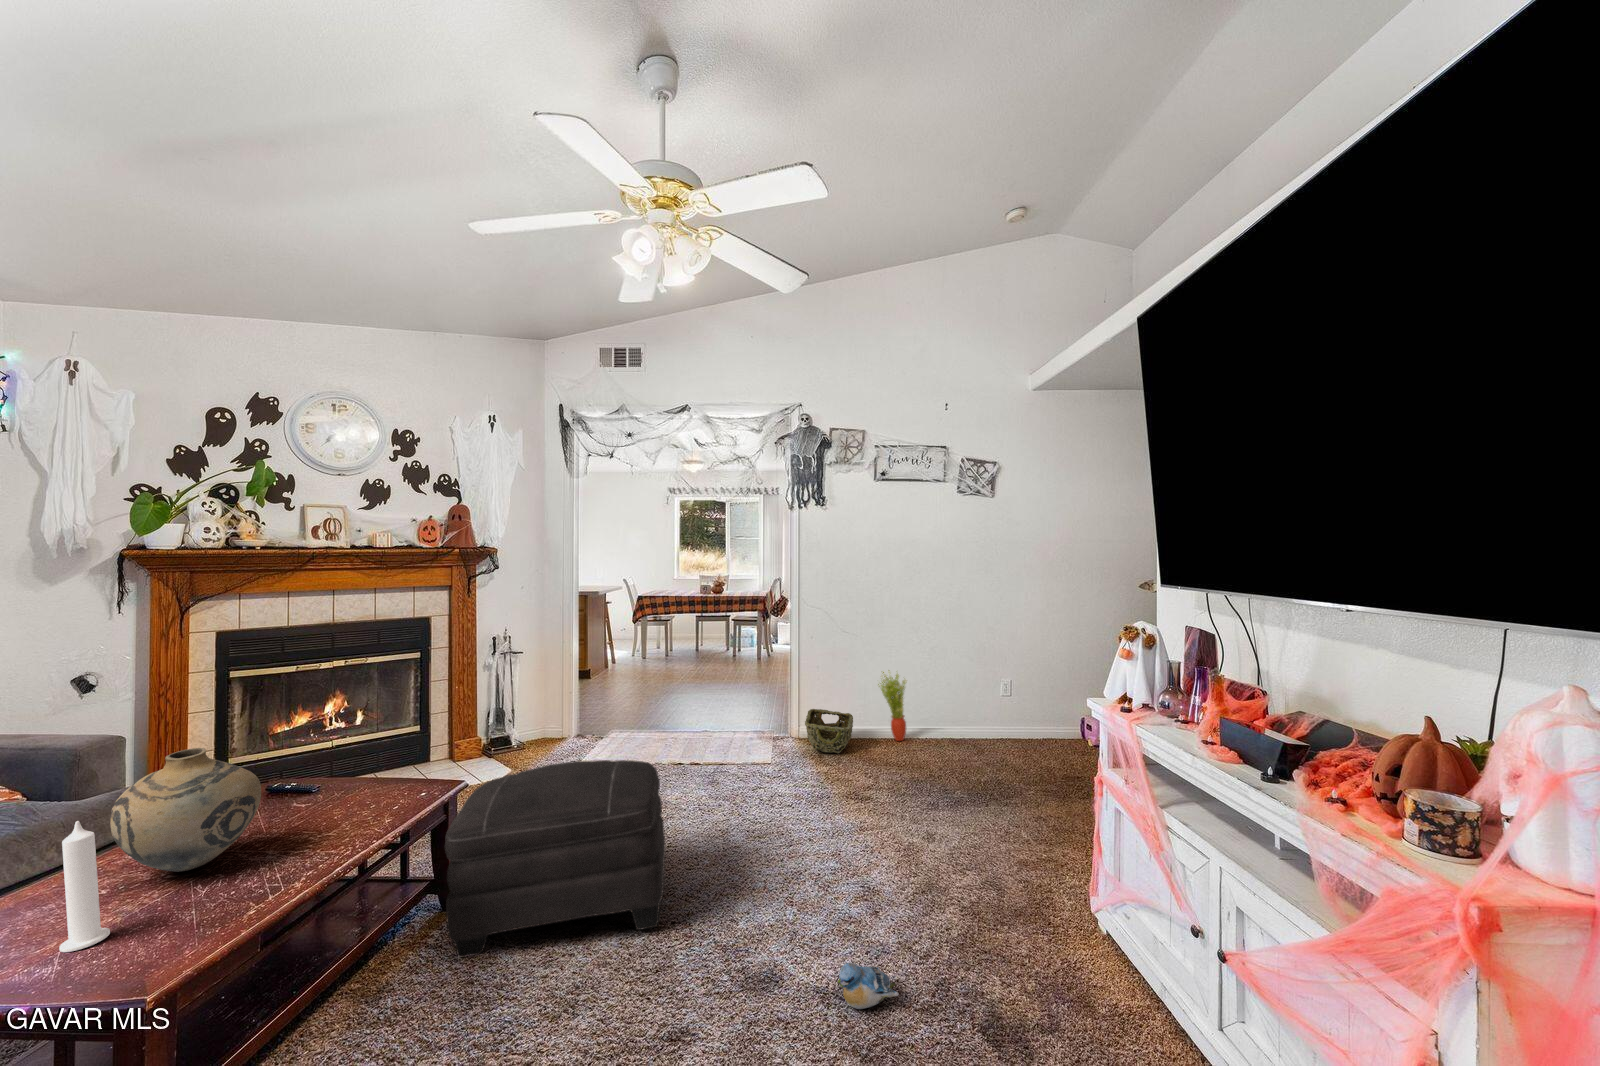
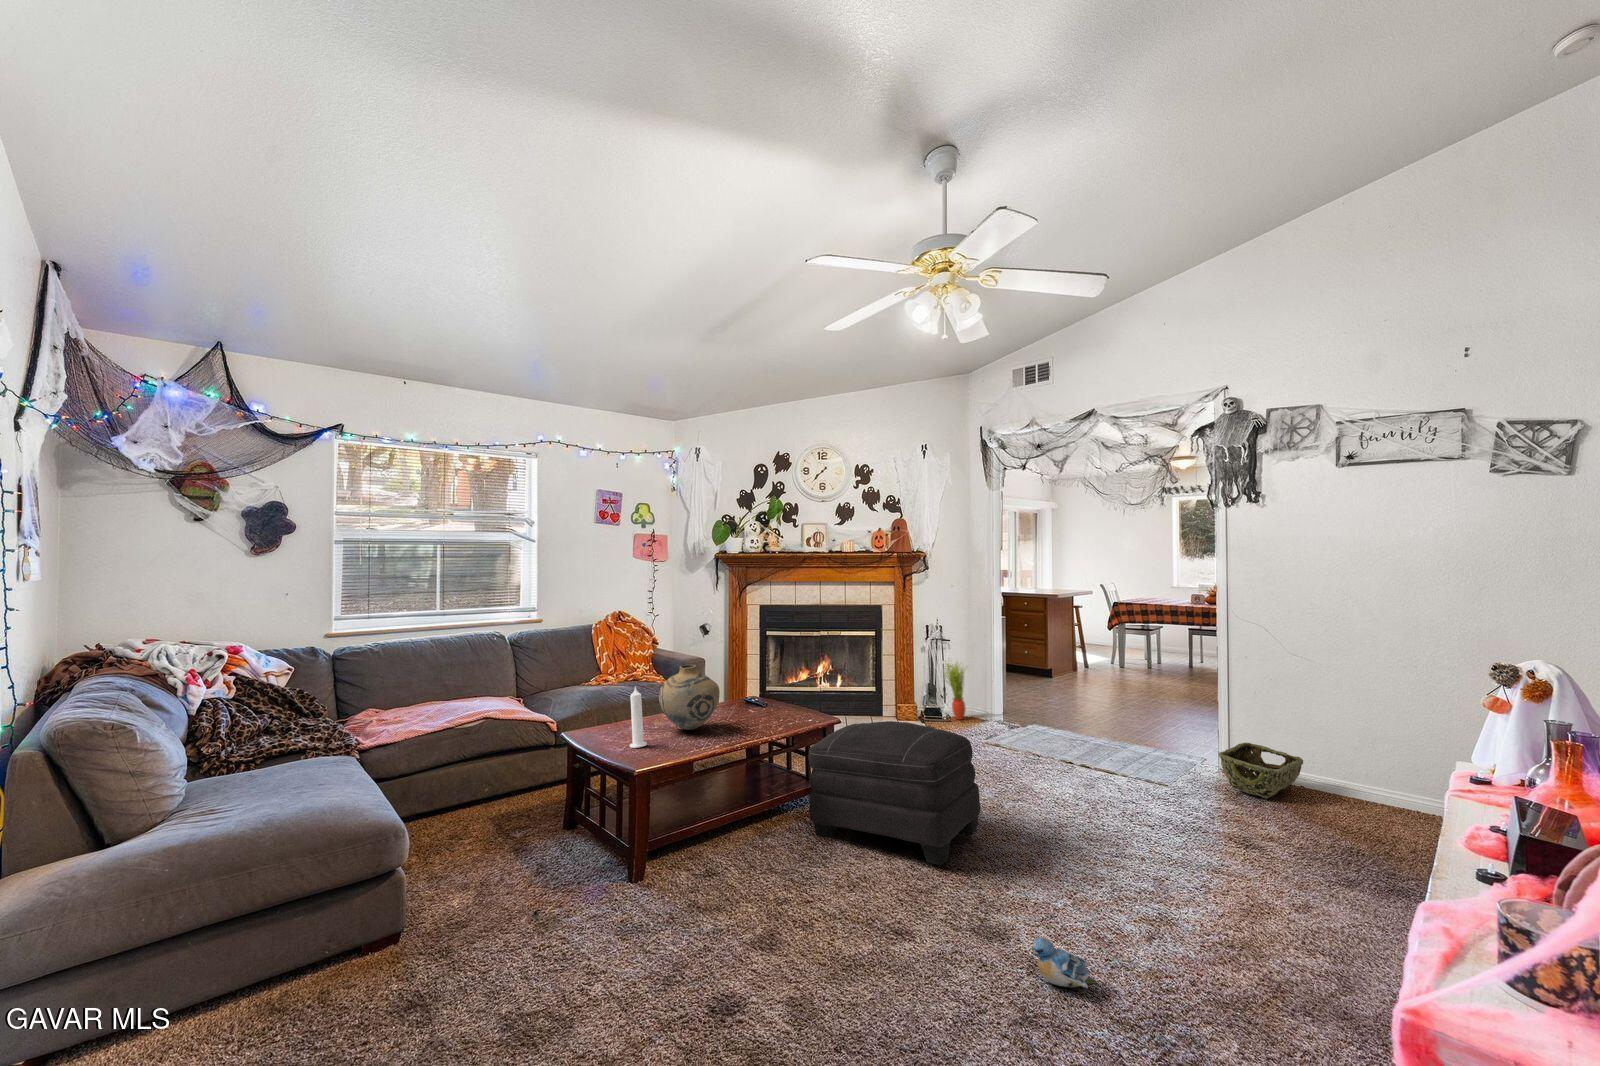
potted plant: present [878,672,906,741] -> present [945,660,966,720]

